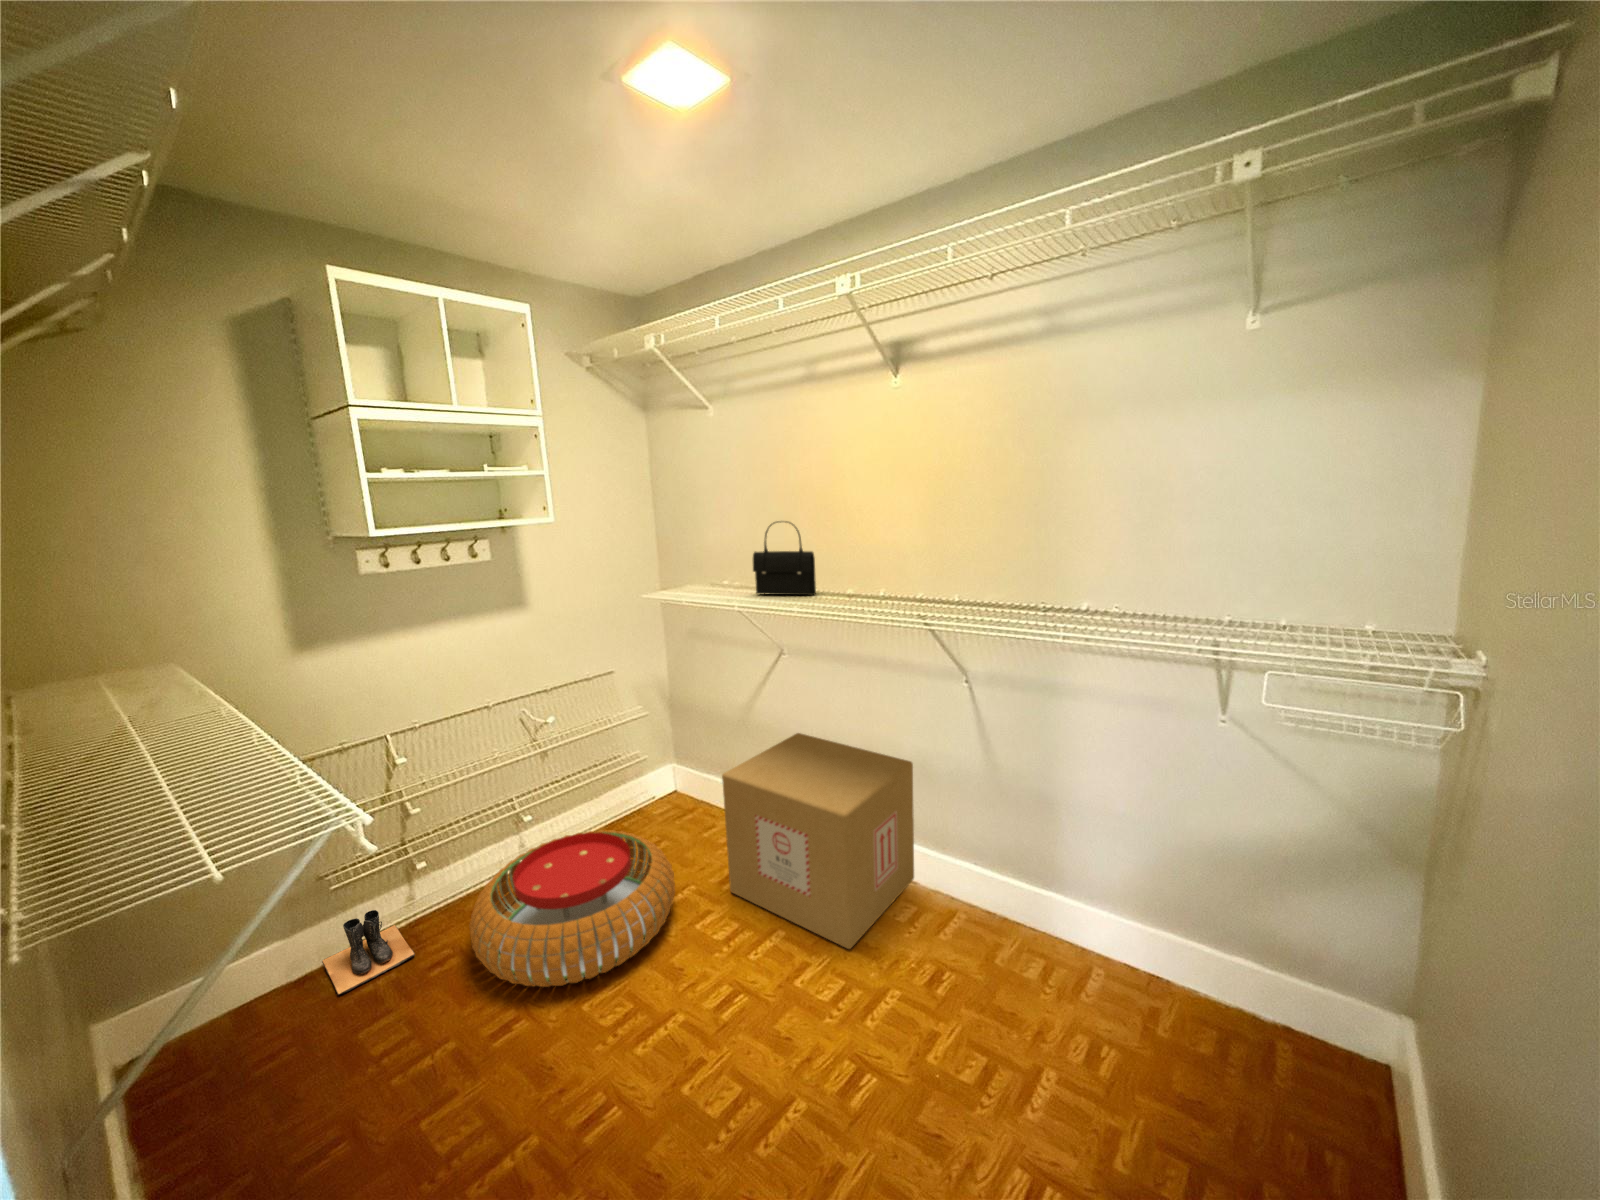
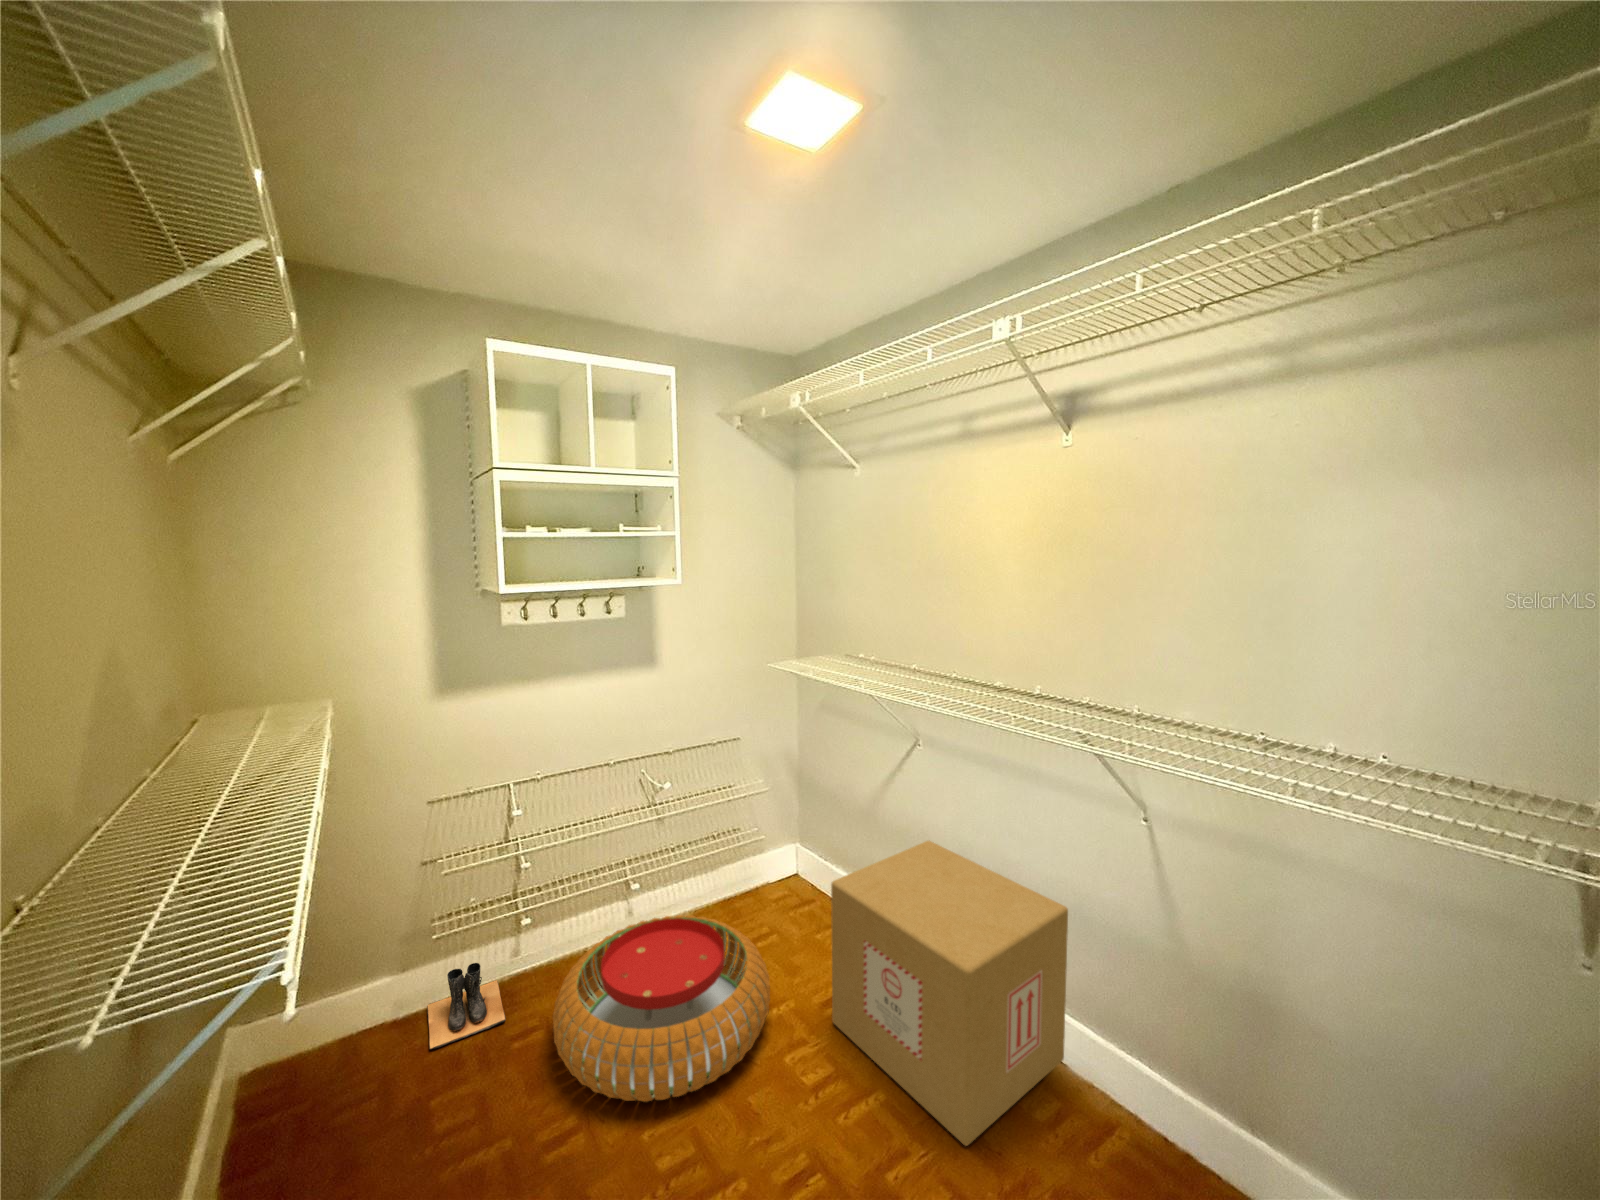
handbag: present [753,521,816,595] -> none [886,595,958,683]

